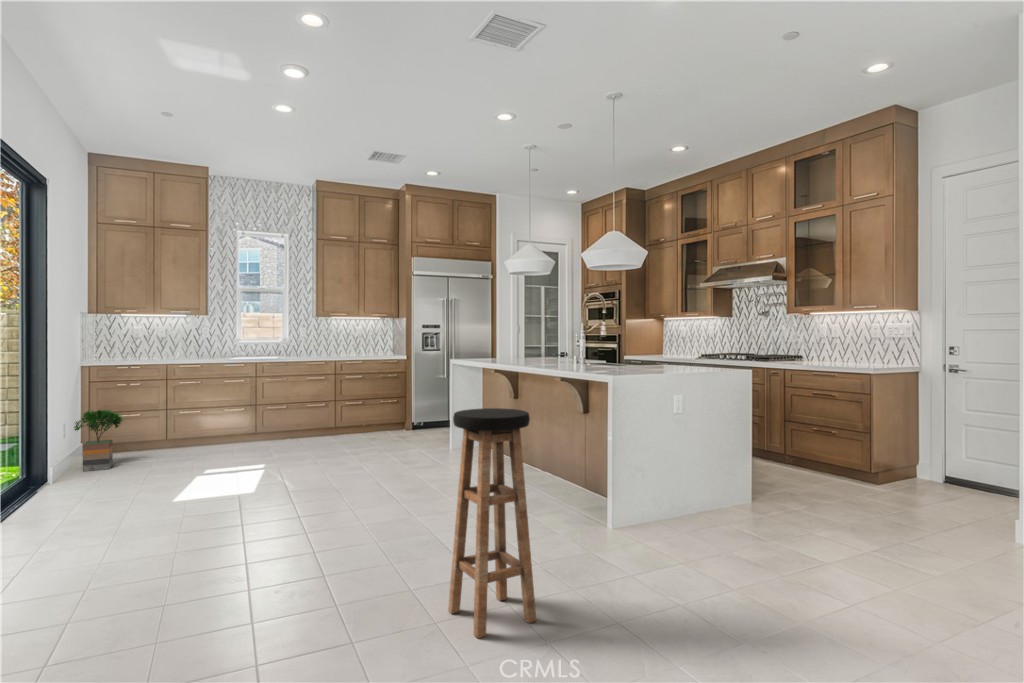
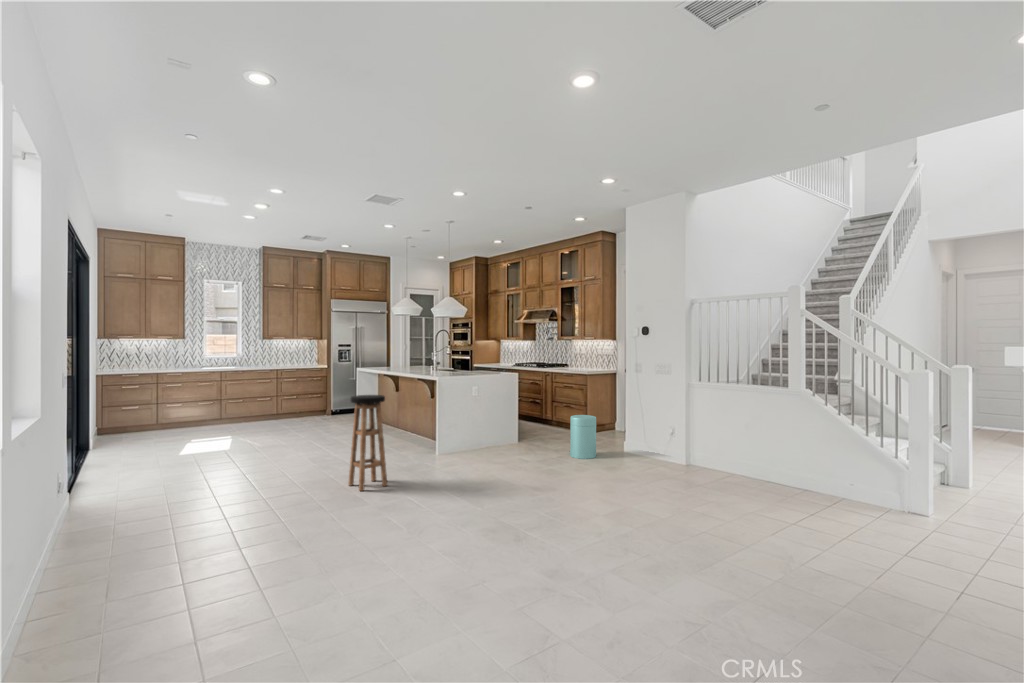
potted tree: present [74,409,123,471] -> none [99,404,134,444]
trash can: none [883,454,959,553] -> present [570,415,596,459]

